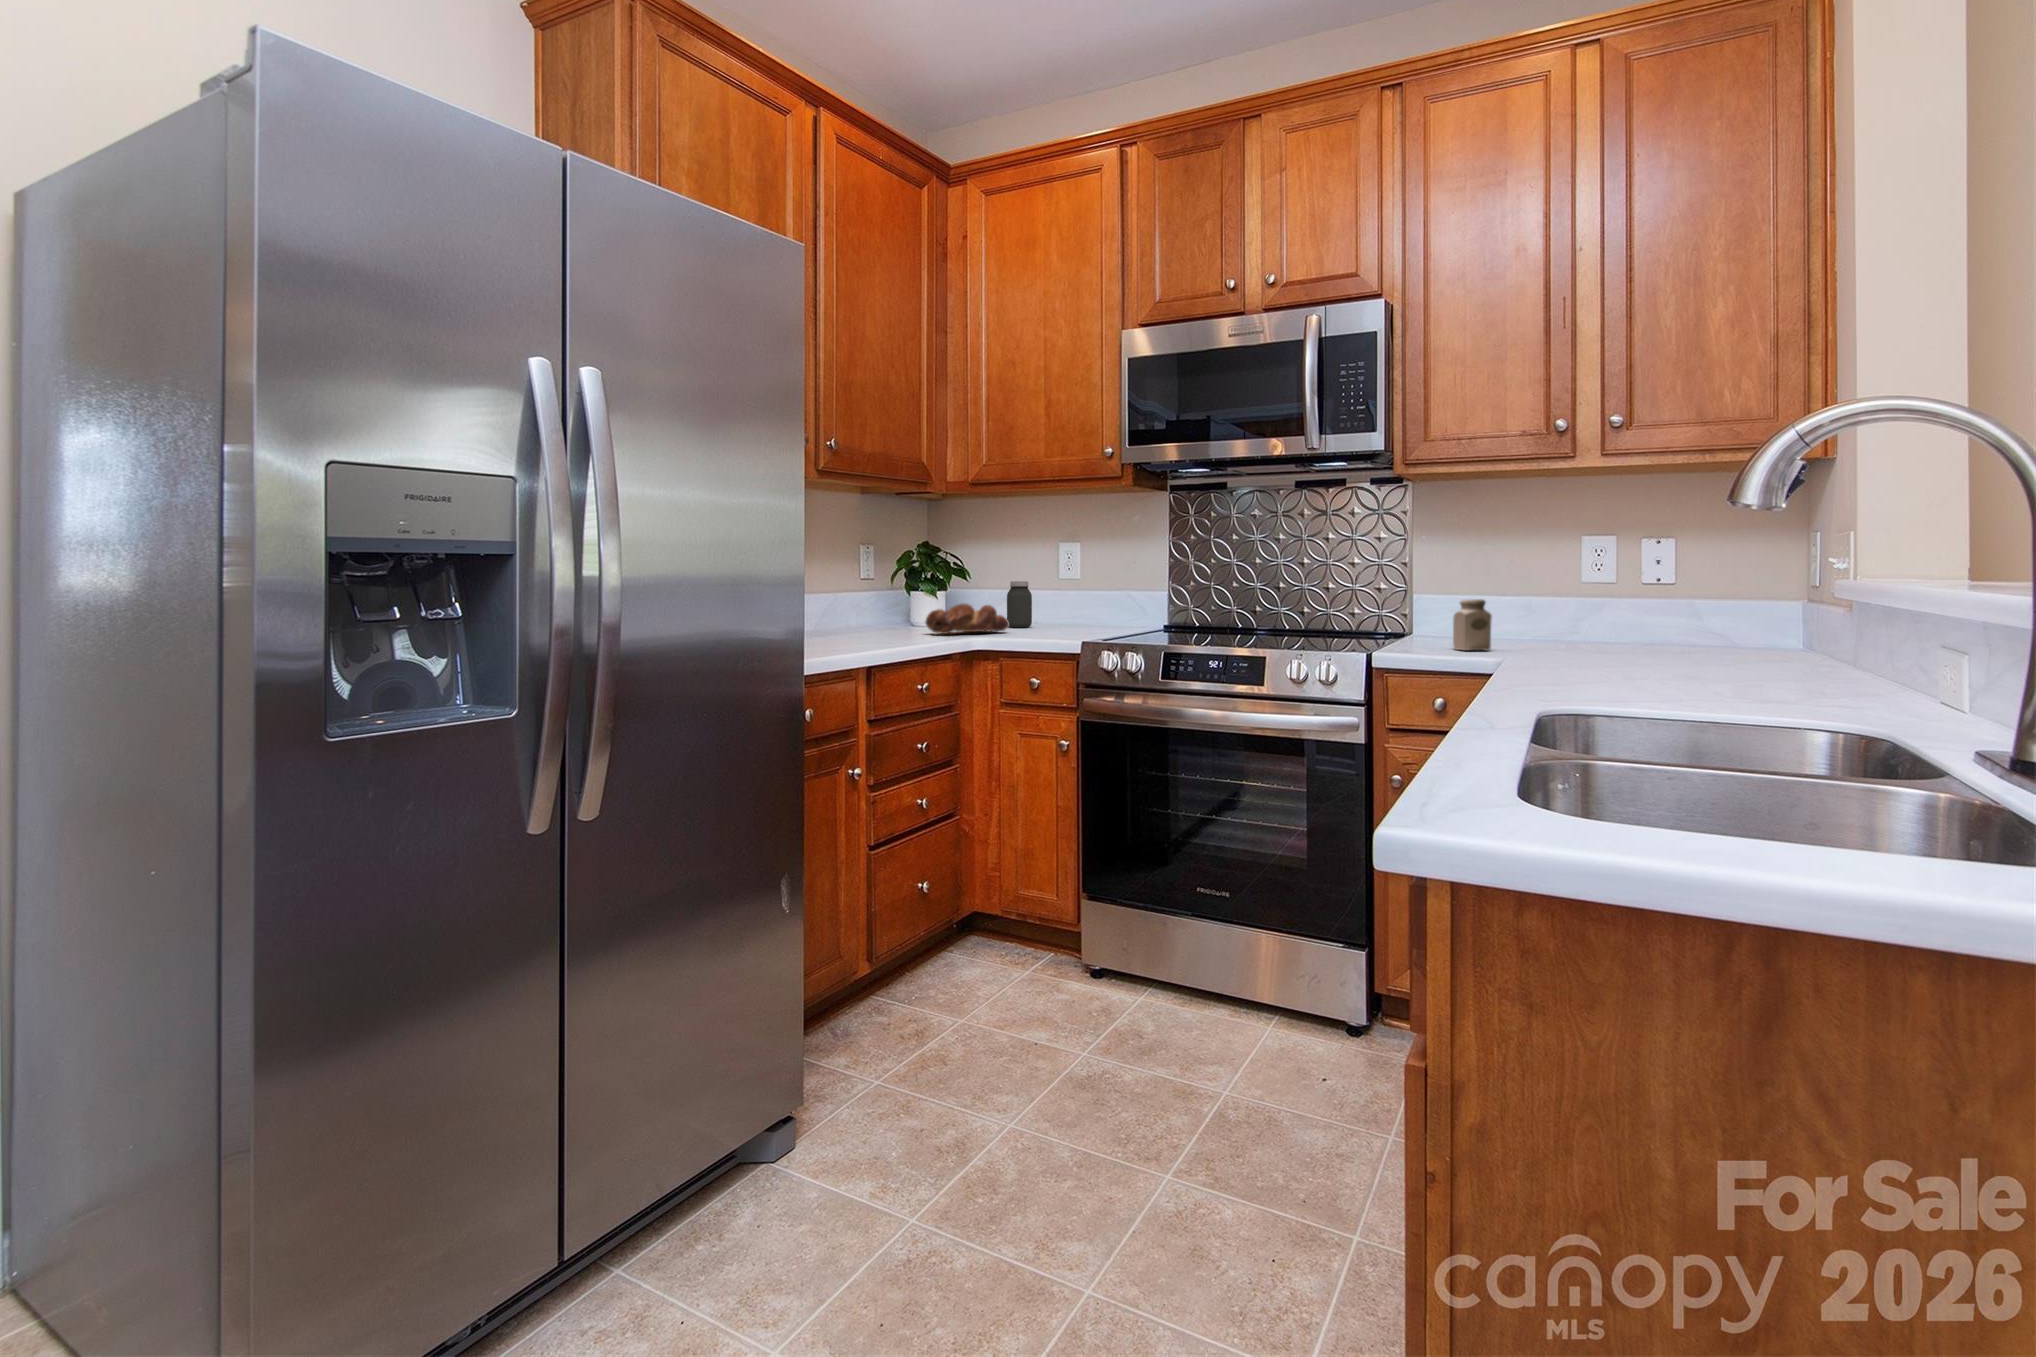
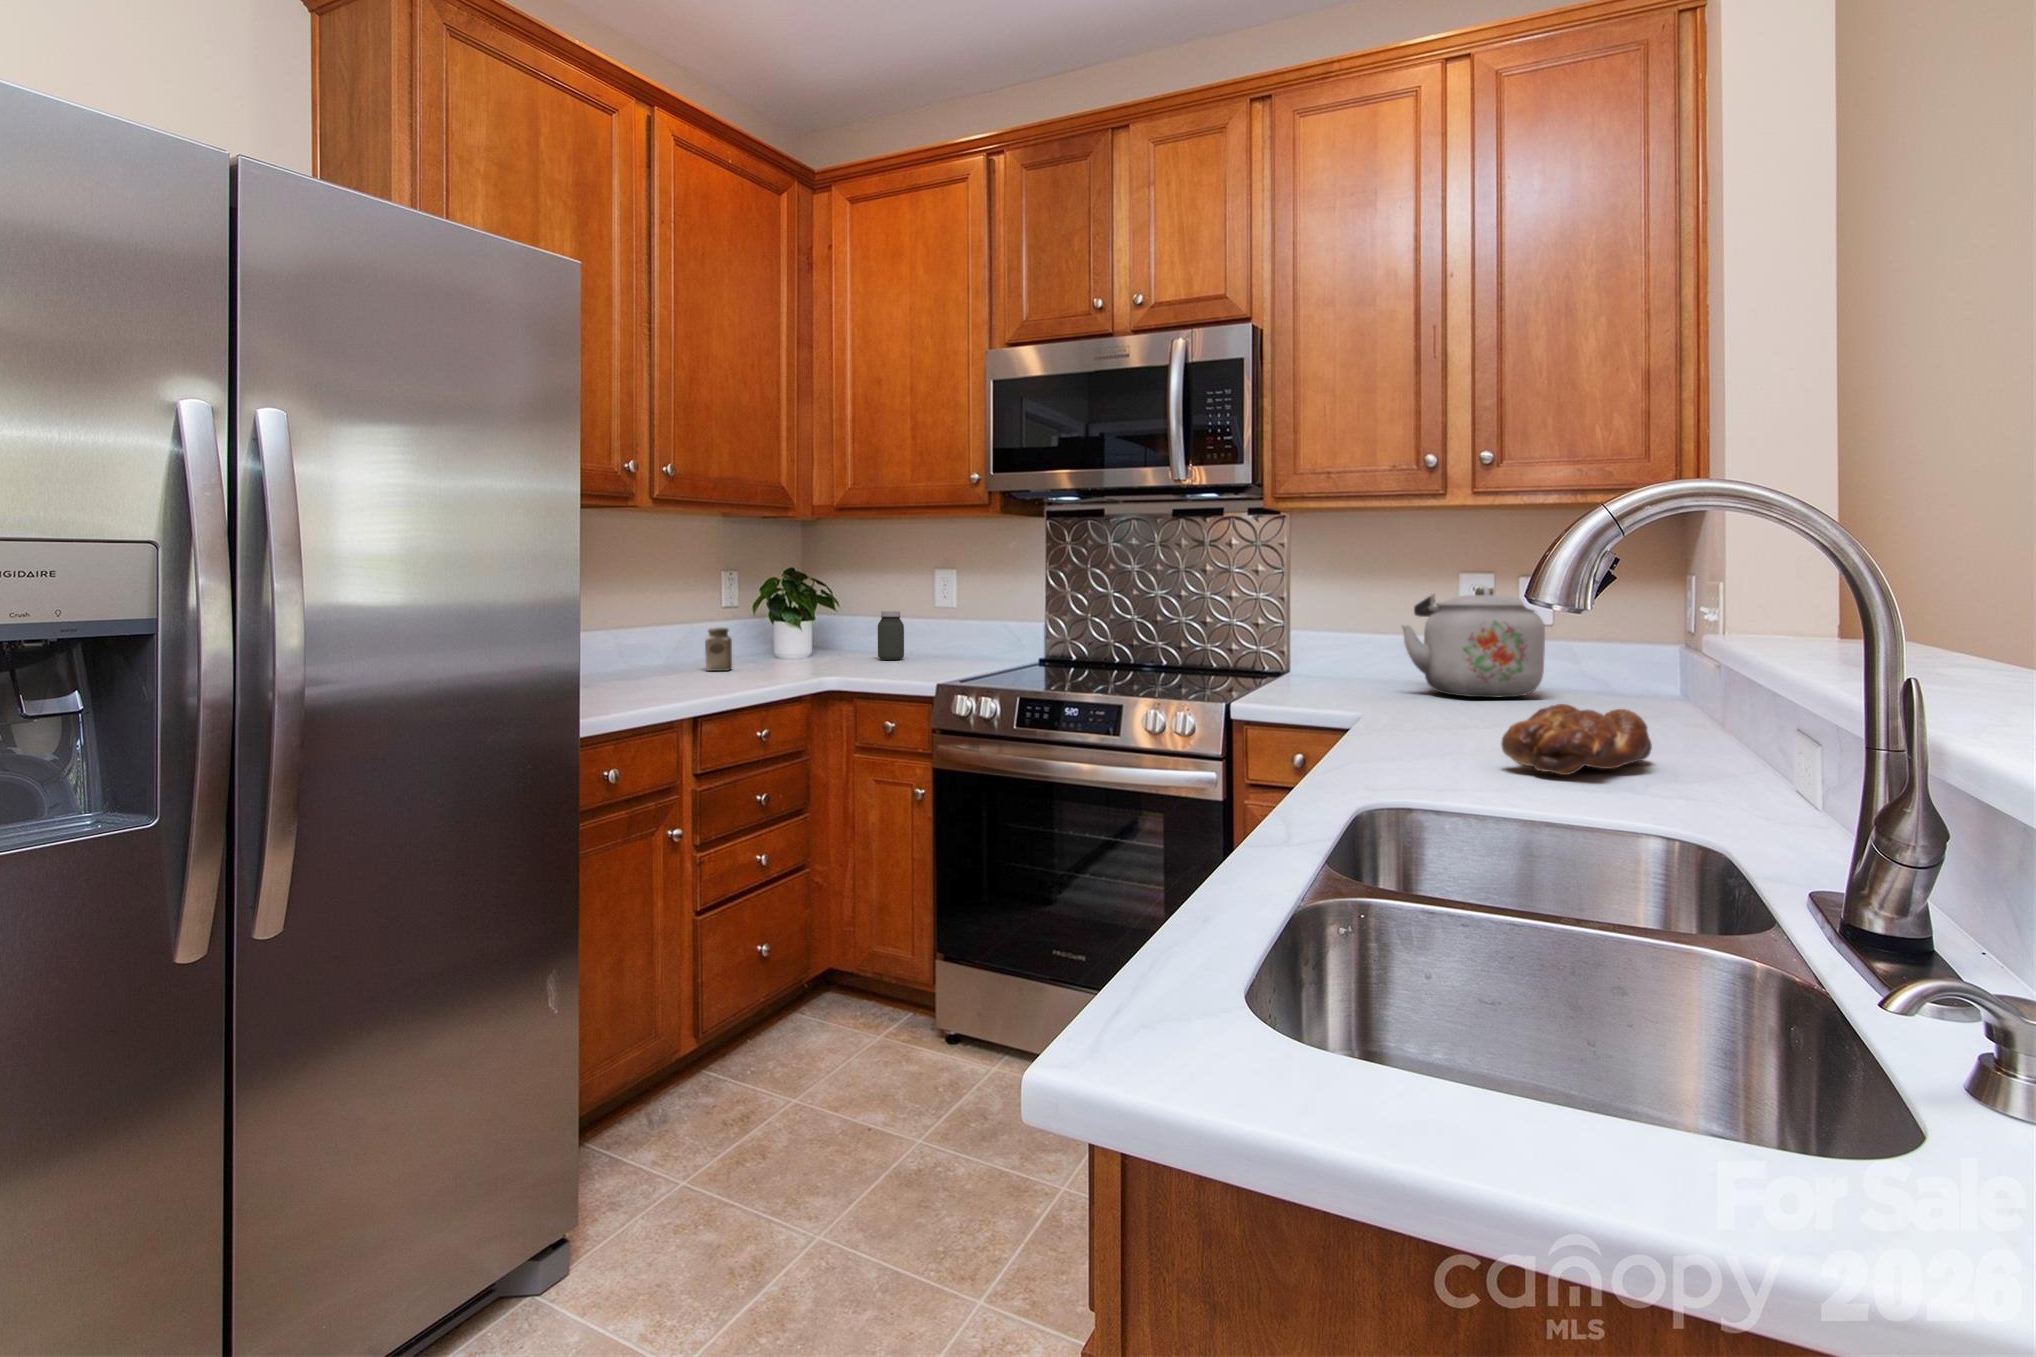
kettle: none [1530,544,1672,647] -> present [1402,587,1545,697]
salt shaker: present [1453,599,1492,650] -> present [705,627,732,671]
bread loaf: present [925,603,1009,634] -> present [1501,704,1652,775]

